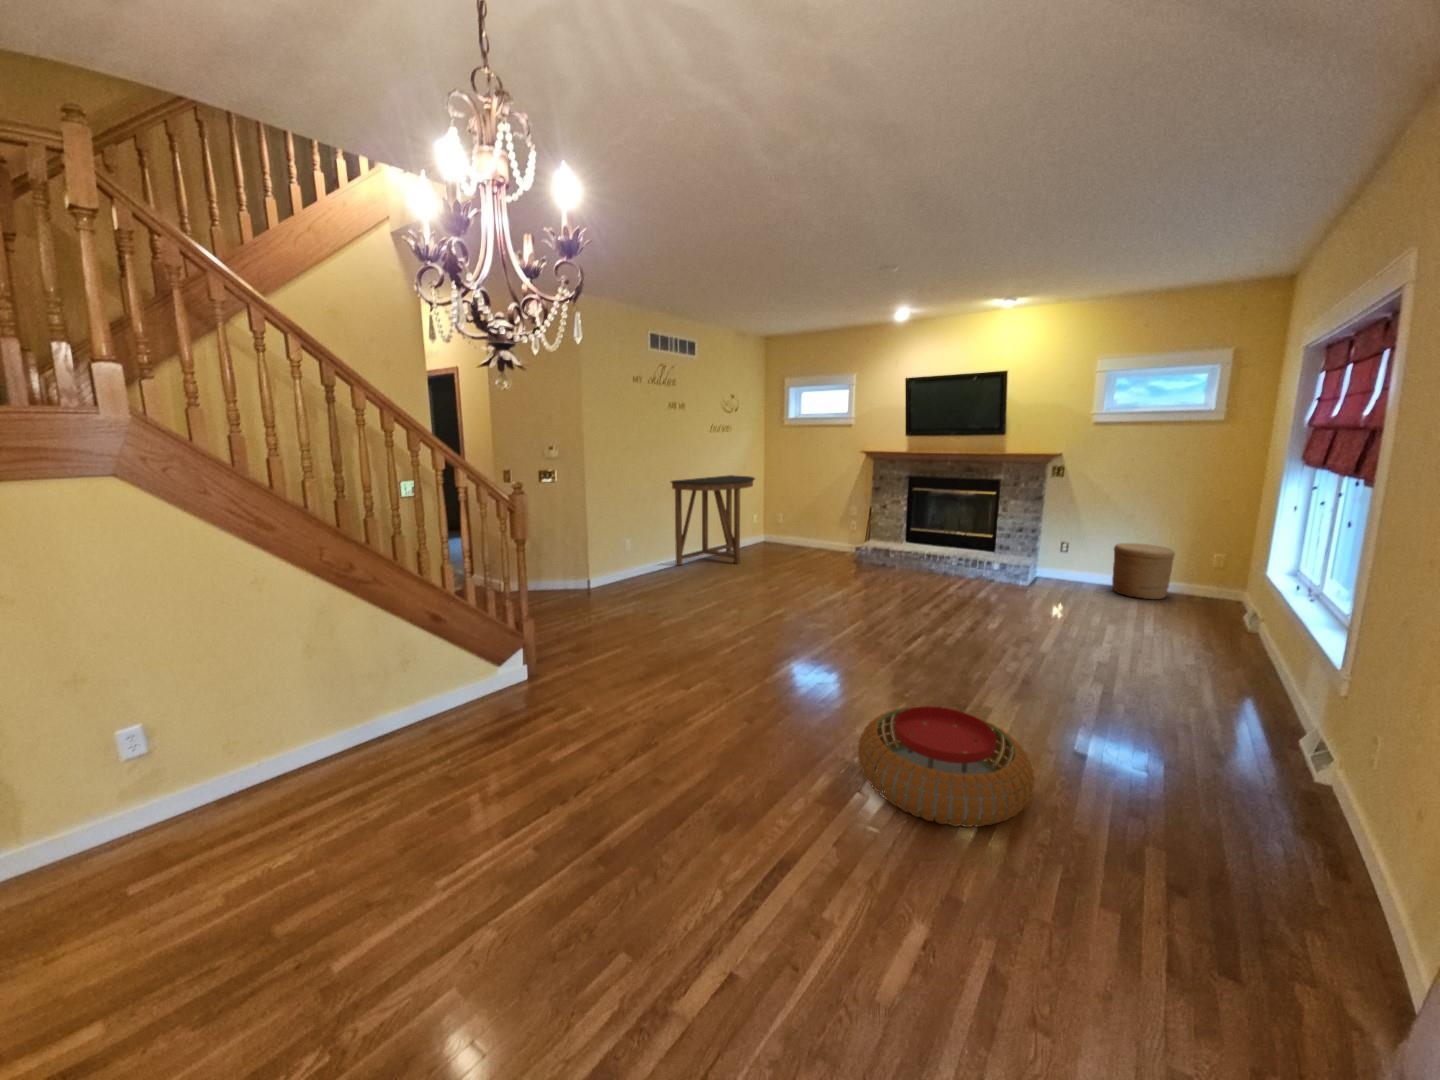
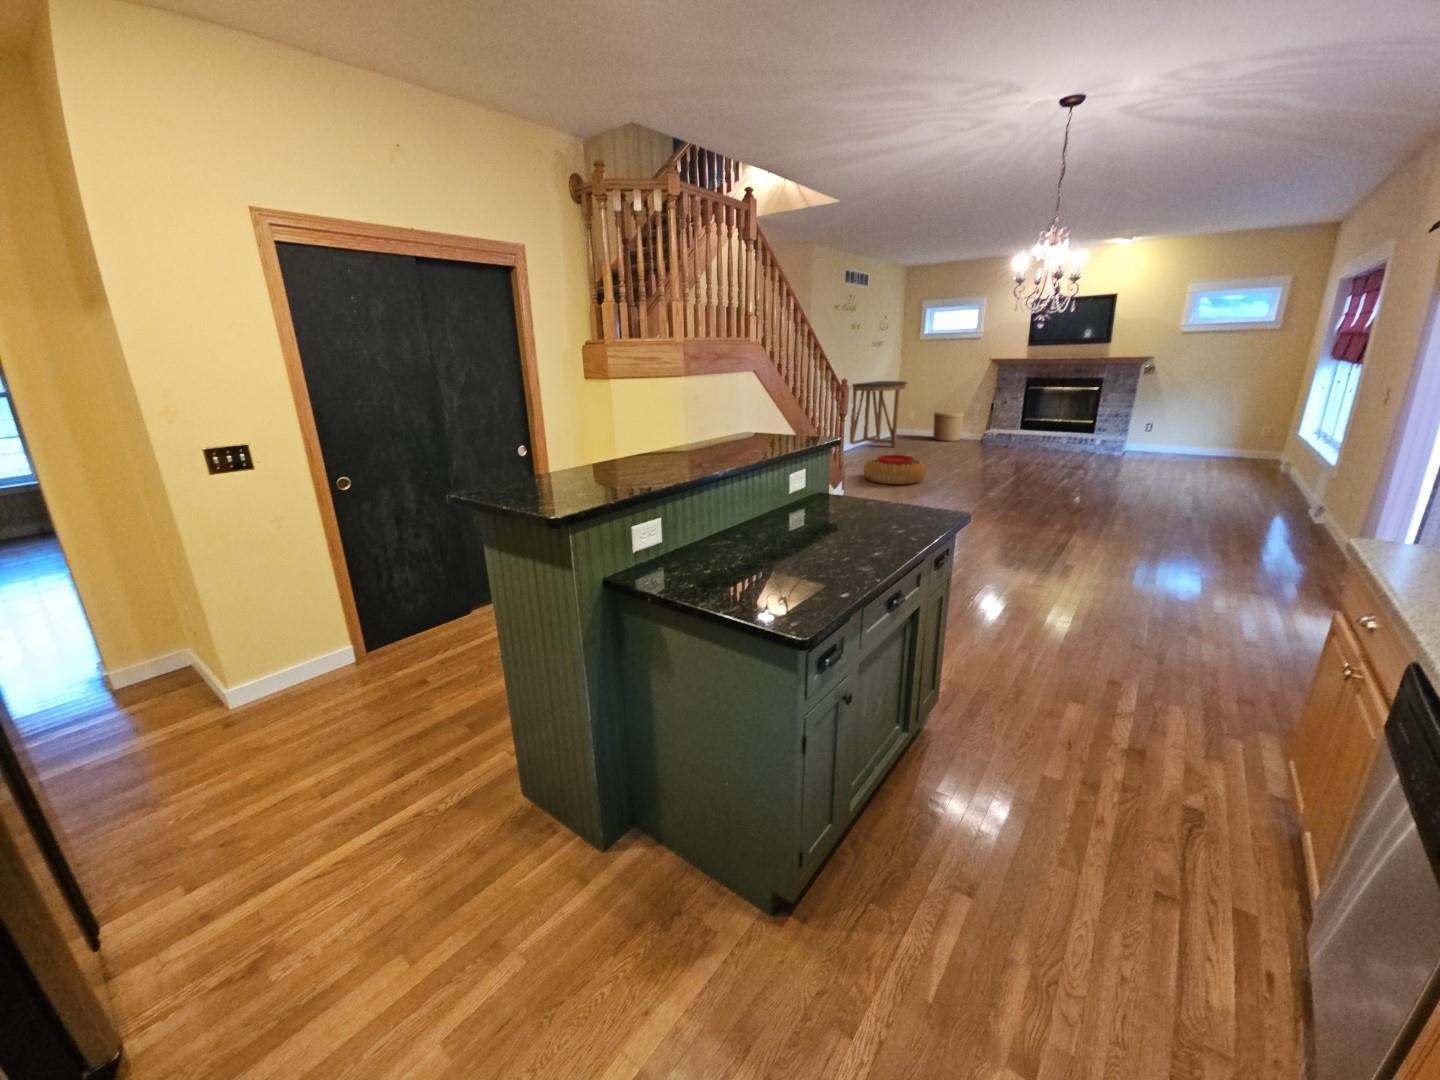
woven basket: present [1112,543,1175,599] -> present [933,411,964,441]
pouf: present [858,706,1035,827] -> present [863,455,926,484]

